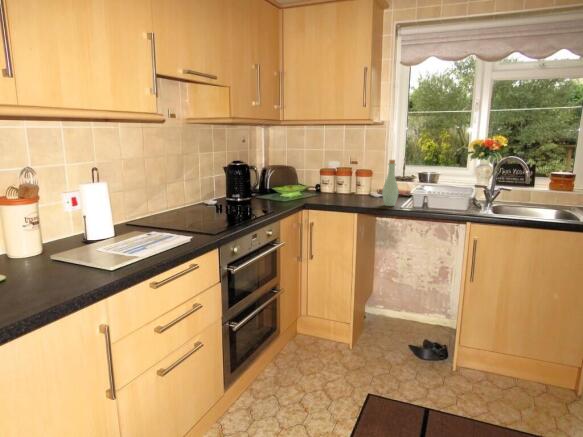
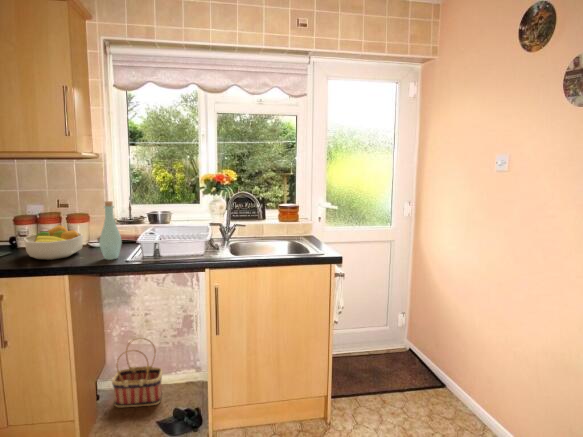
fruit bowl: none [330,177,369,202] -> present [24,225,83,260]
basket: none [377,277,417,334] -> present [112,338,163,407]

